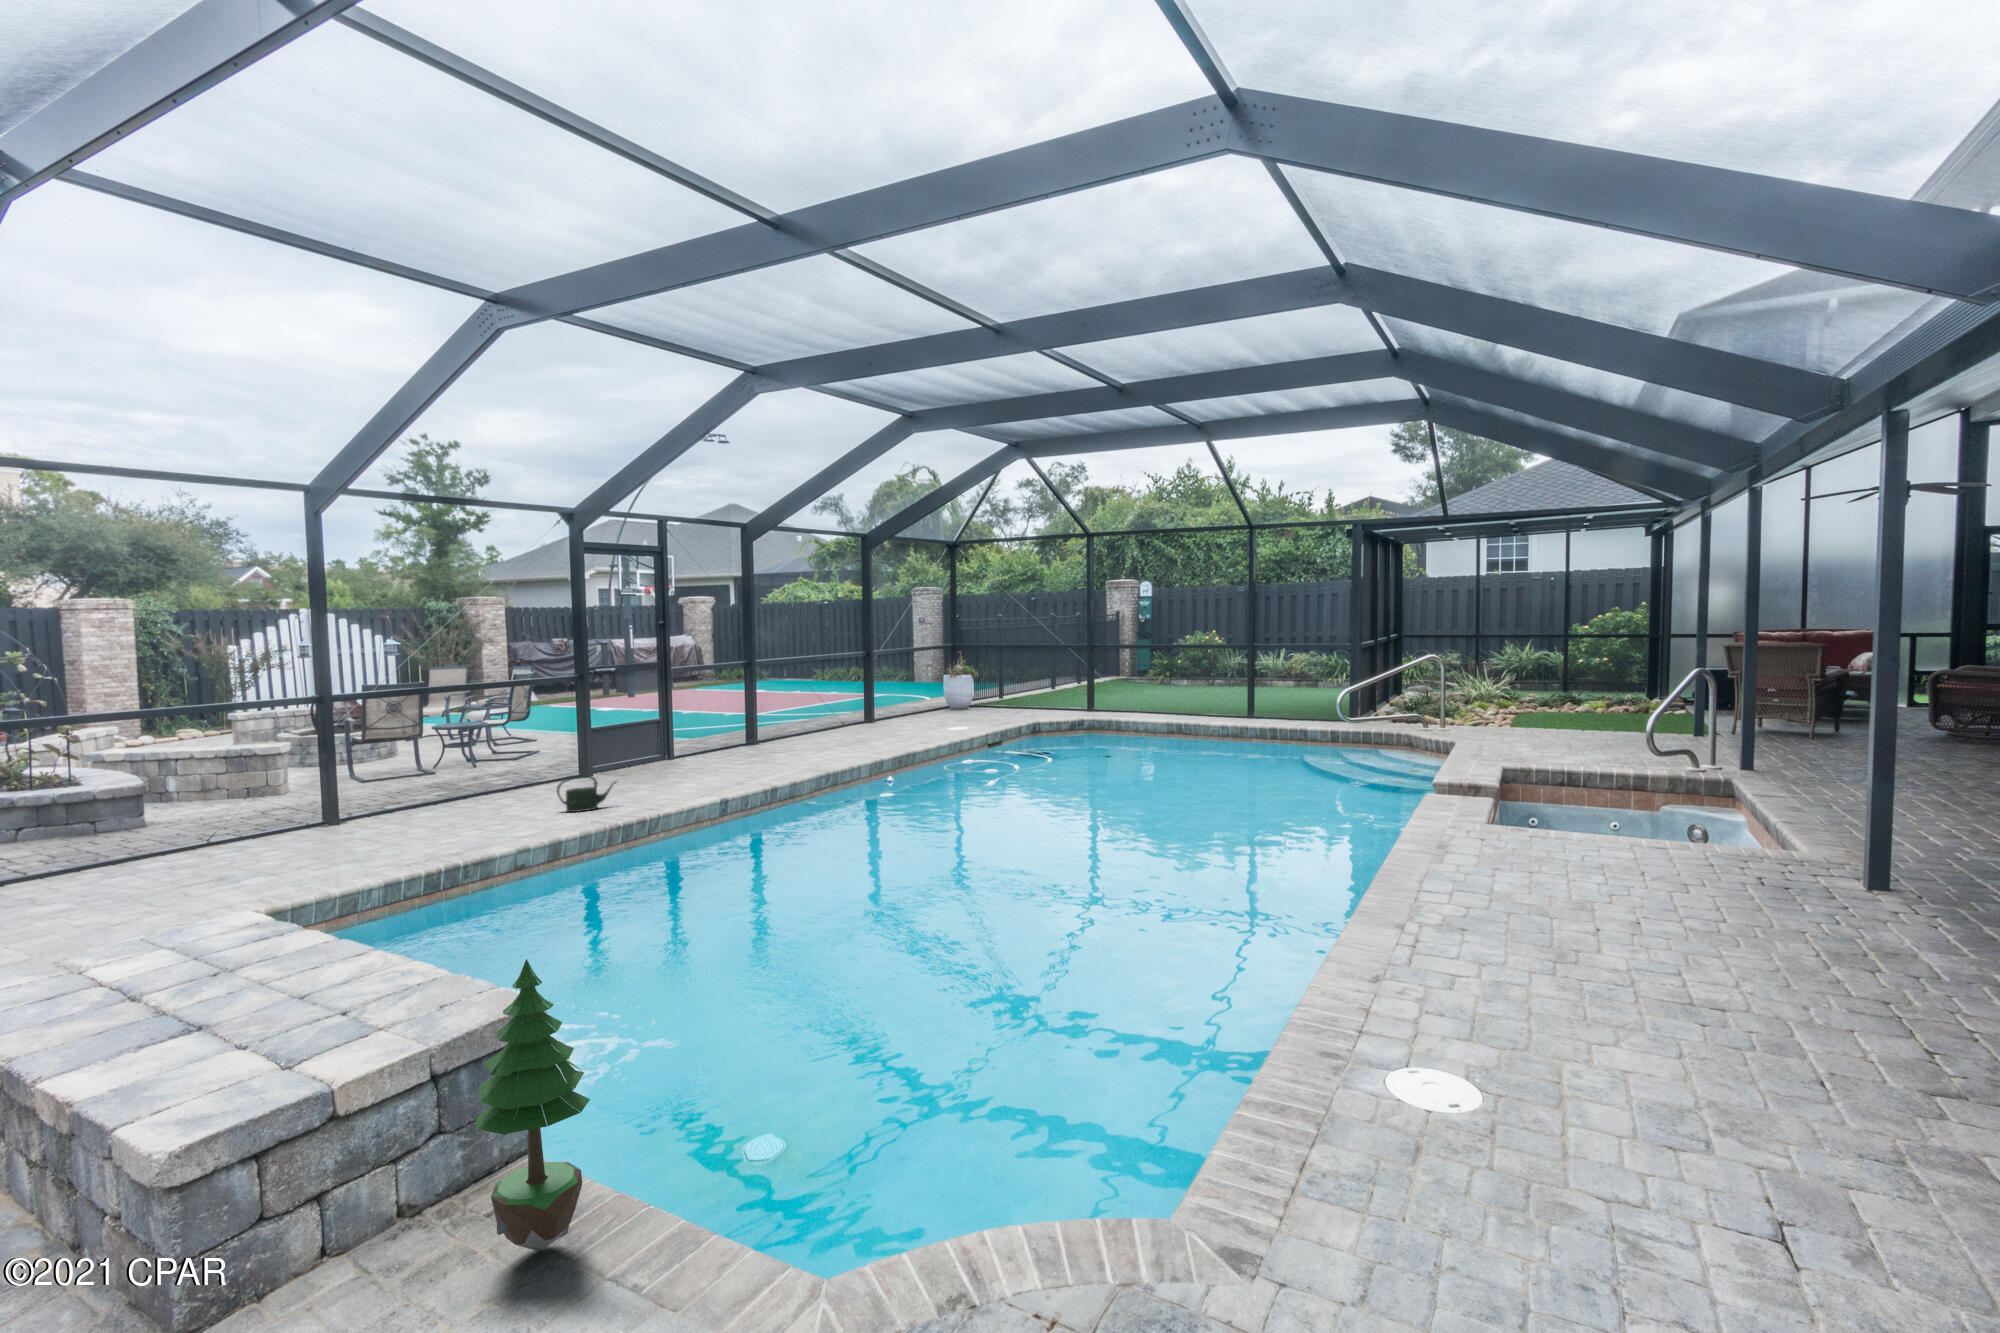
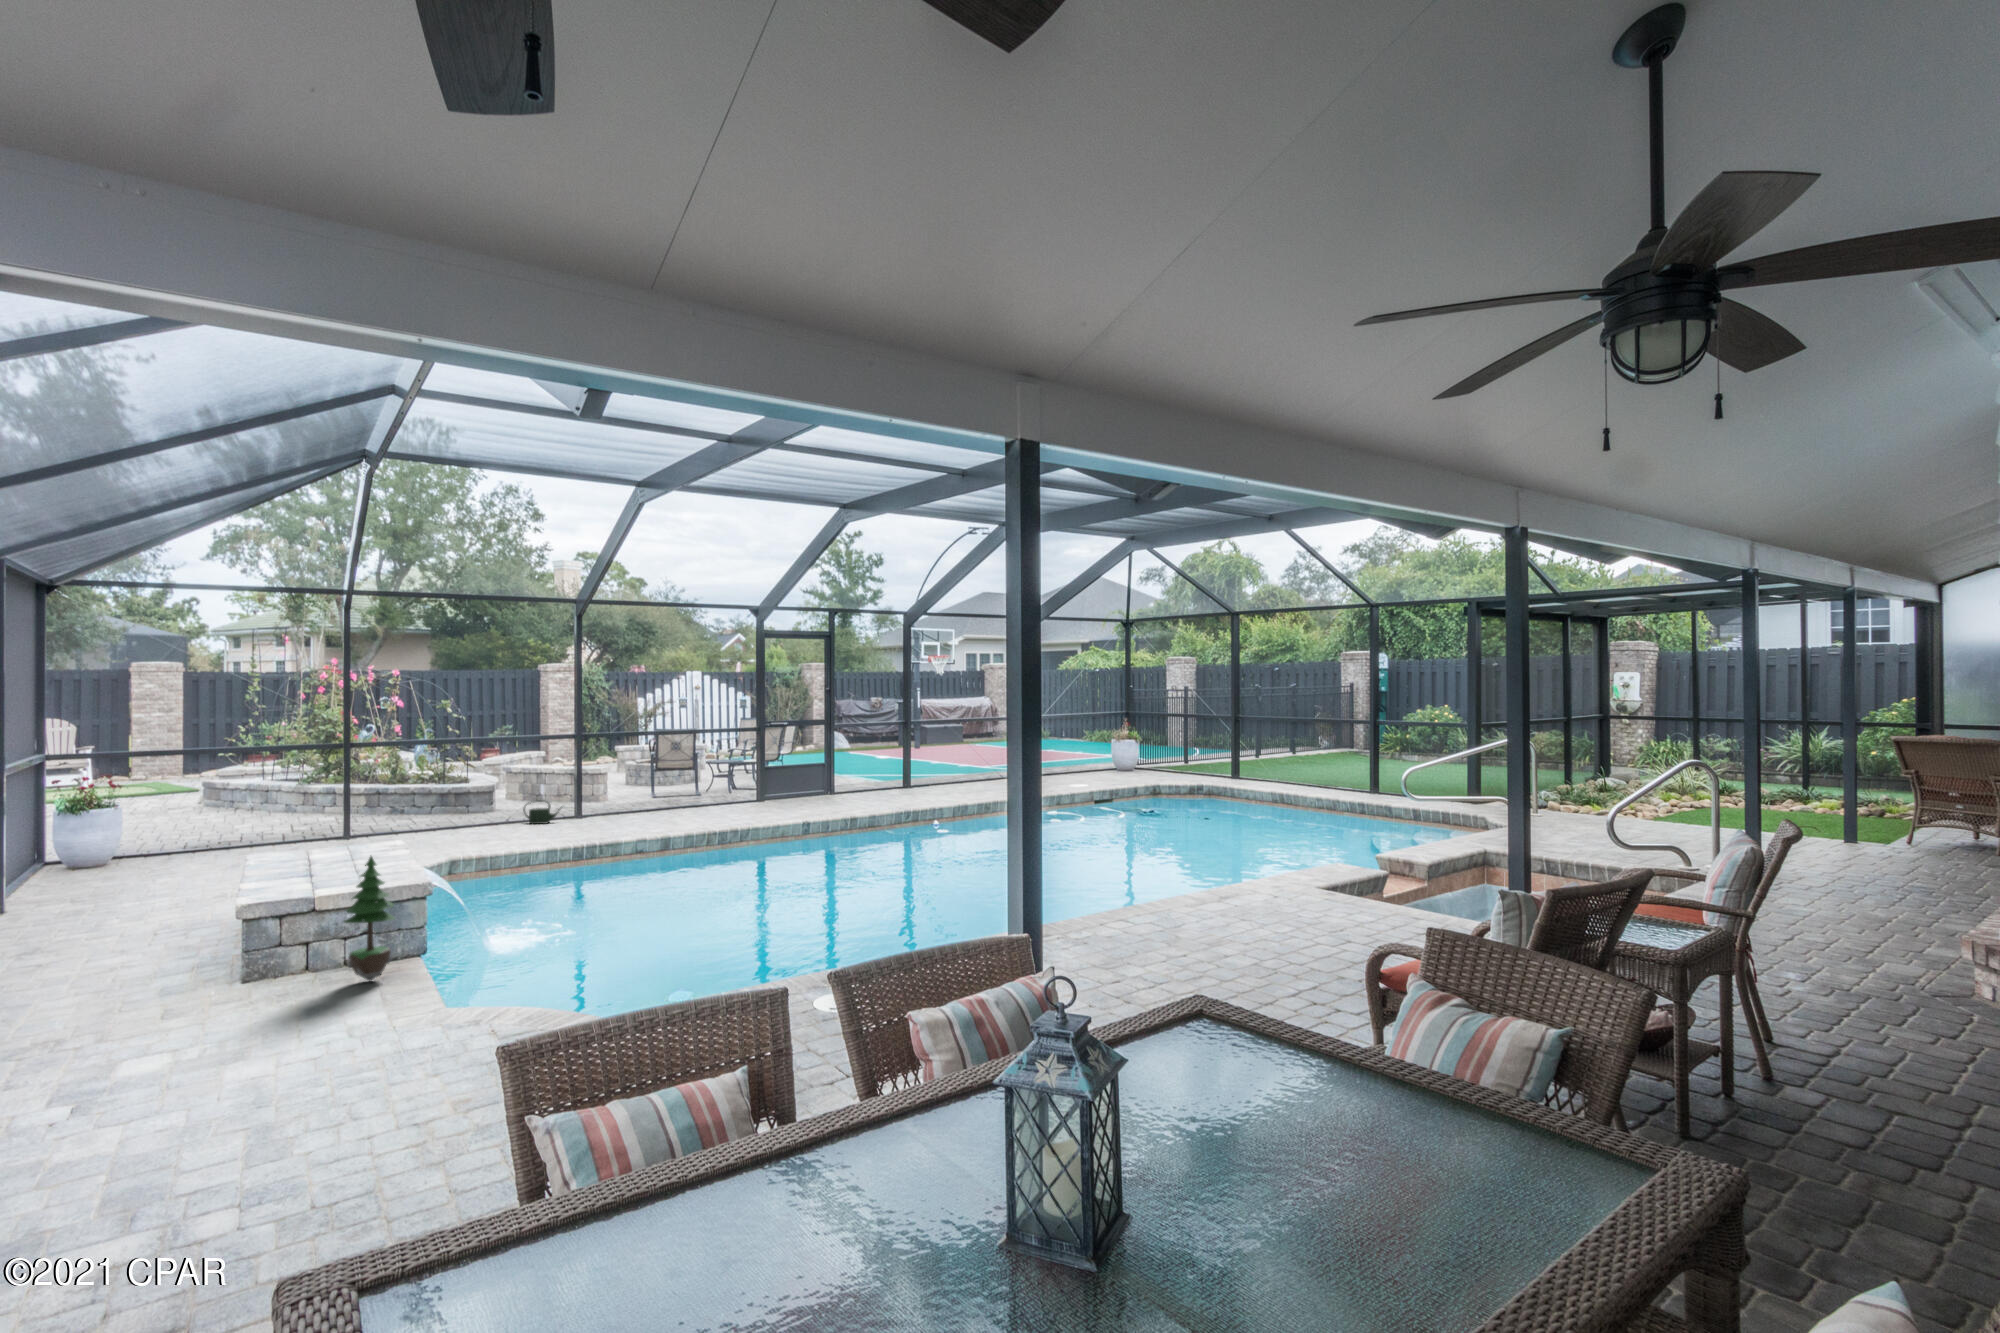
watering can: present [557,776,616,812] -> present [523,802,559,824]

